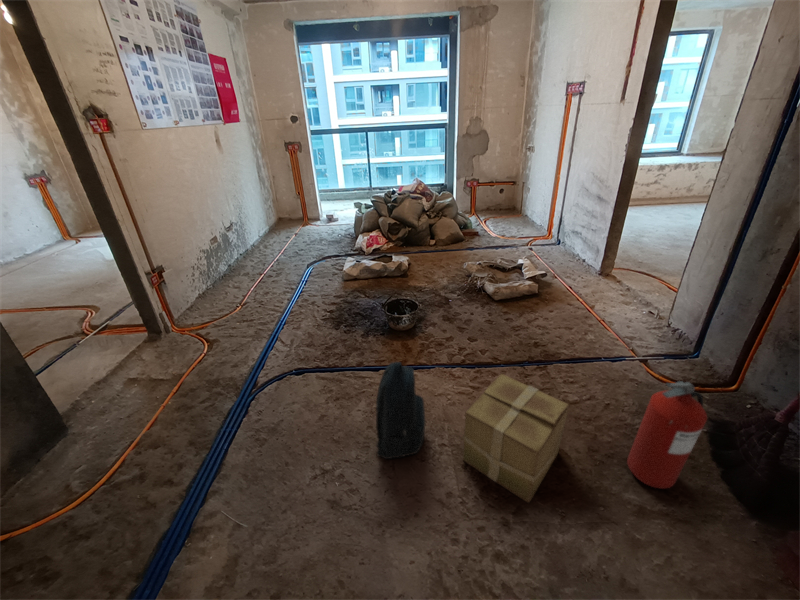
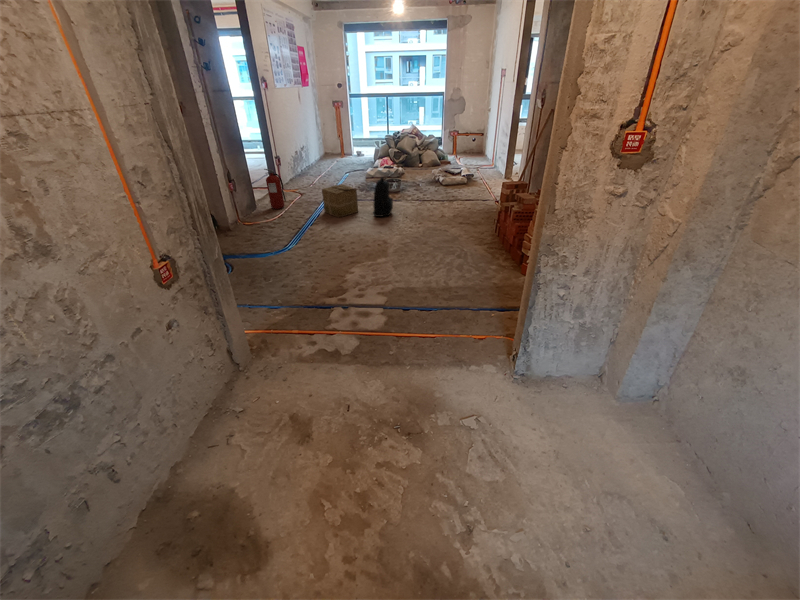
cardboard box: present [463,374,569,502] -> present [322,184,358,218]
fire extinguisher: present [627,381,707,488] -> present [264,169,286,209]

